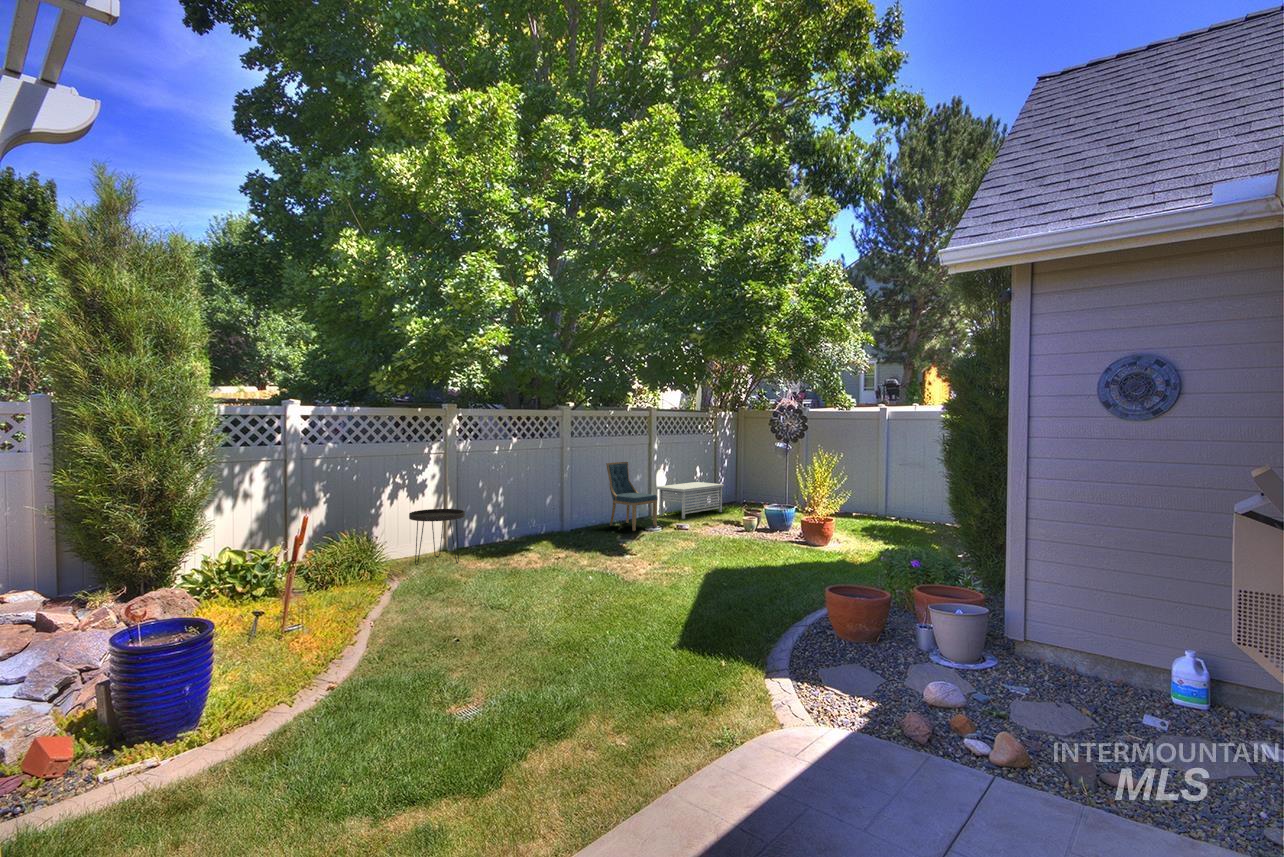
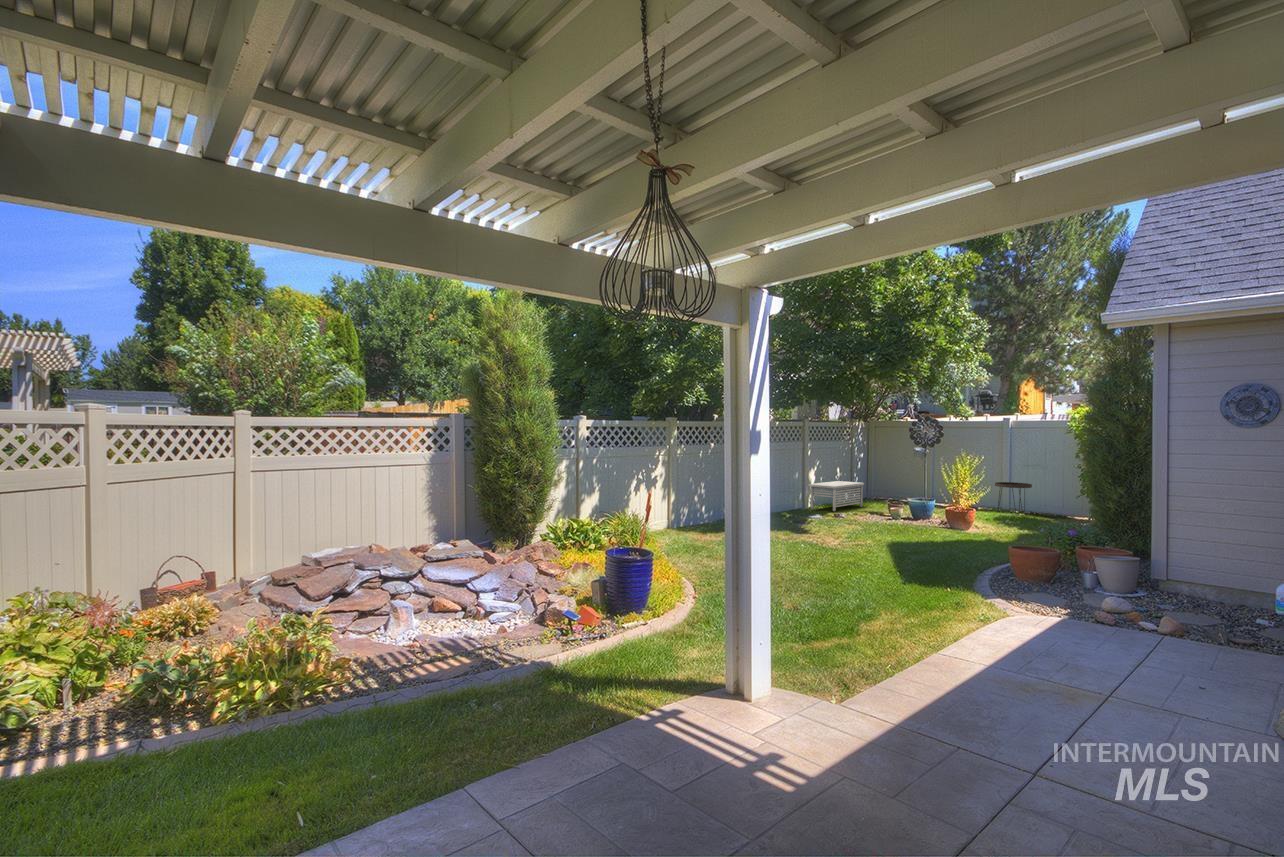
chair: present [606,462,657,531] -> none [774,463,818,519]
side table: present [409,509,465,565] -> present [995,482,1032,513]

